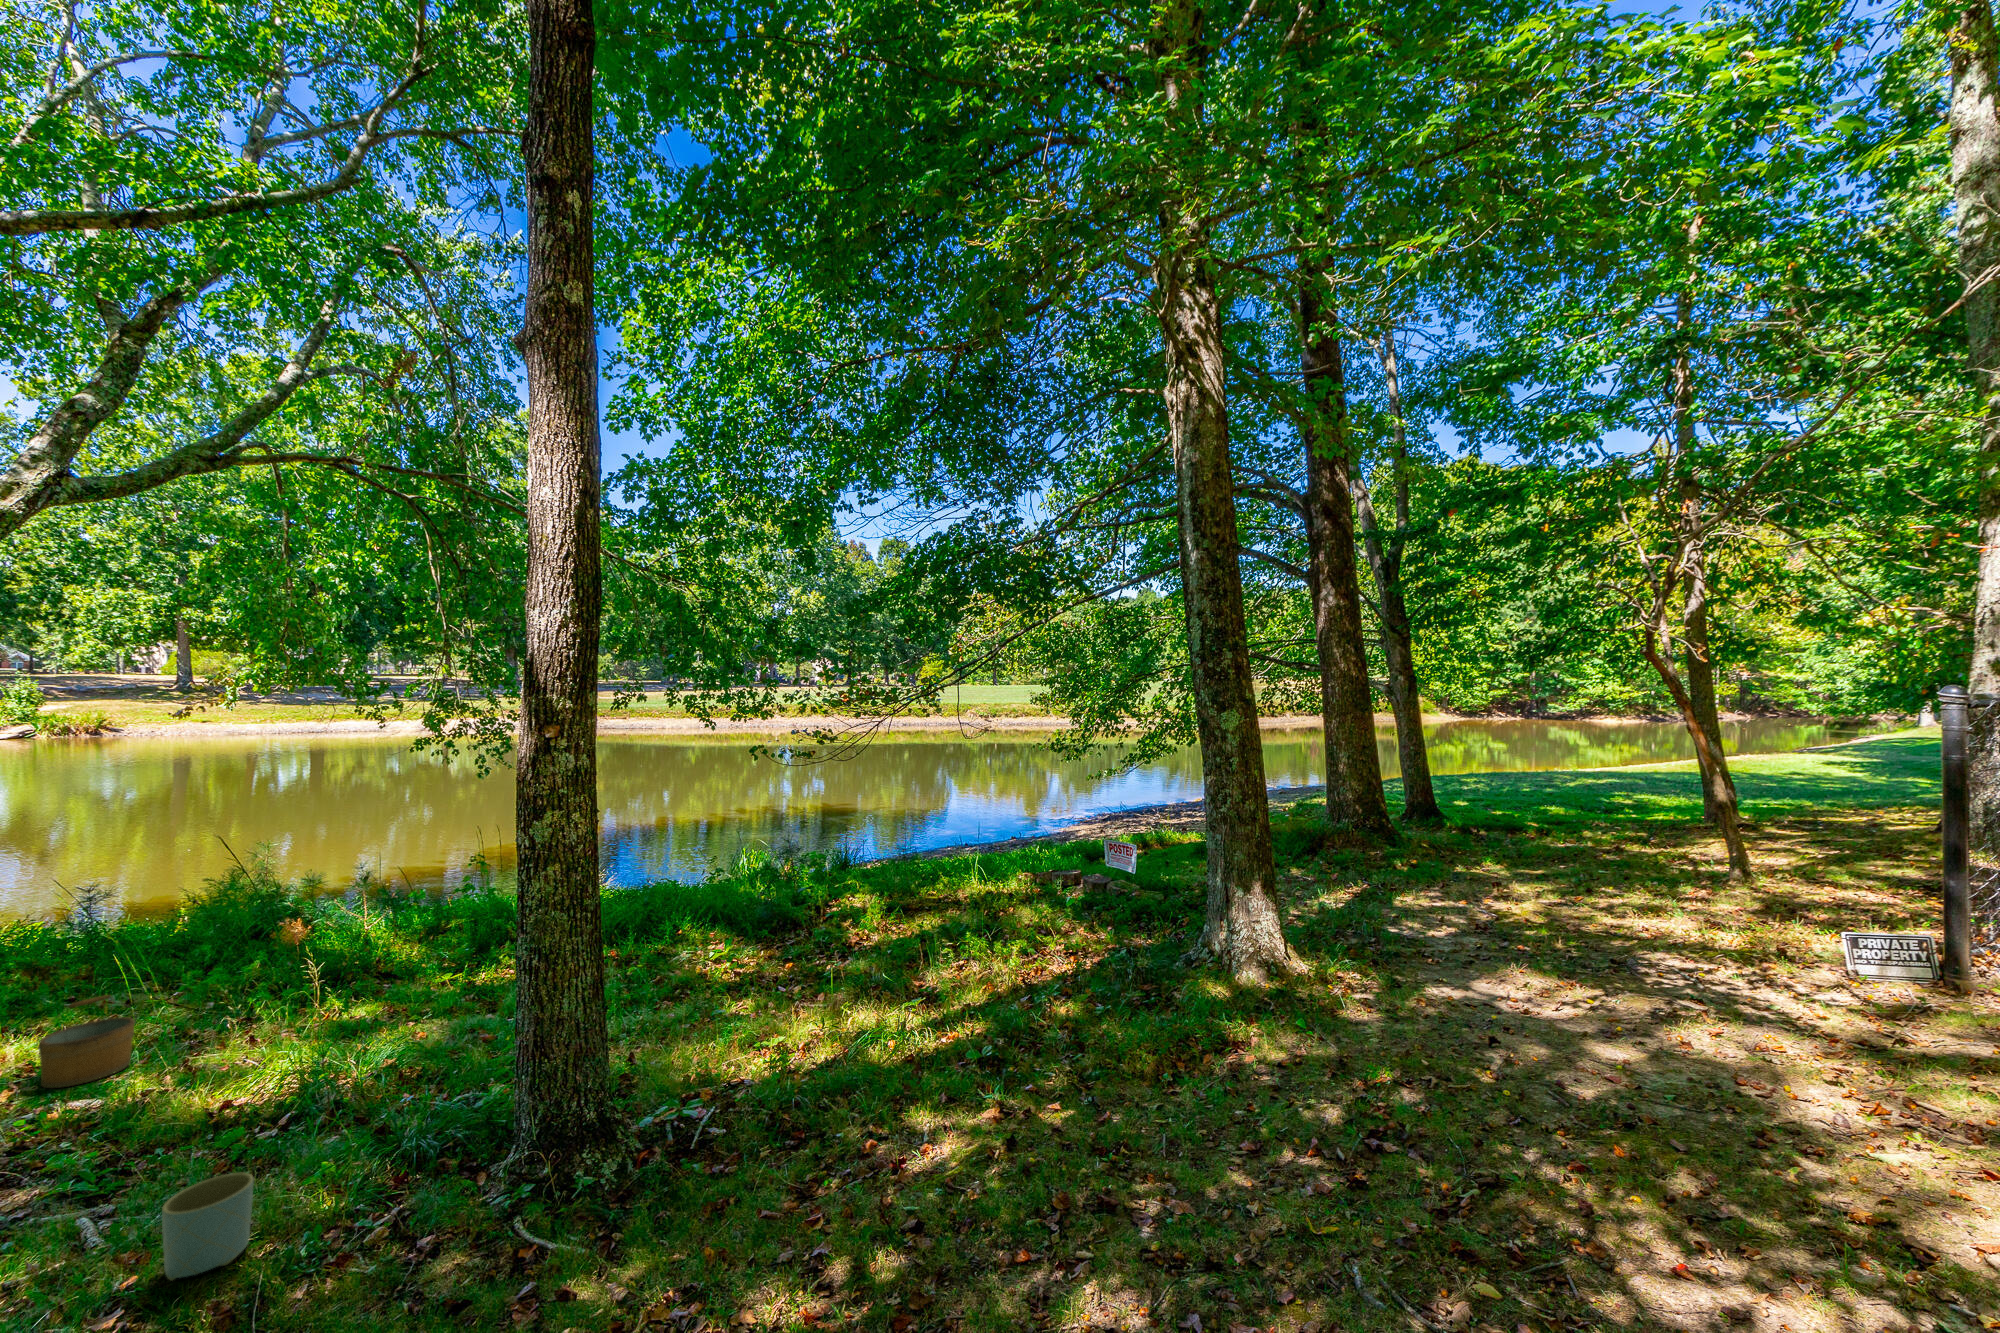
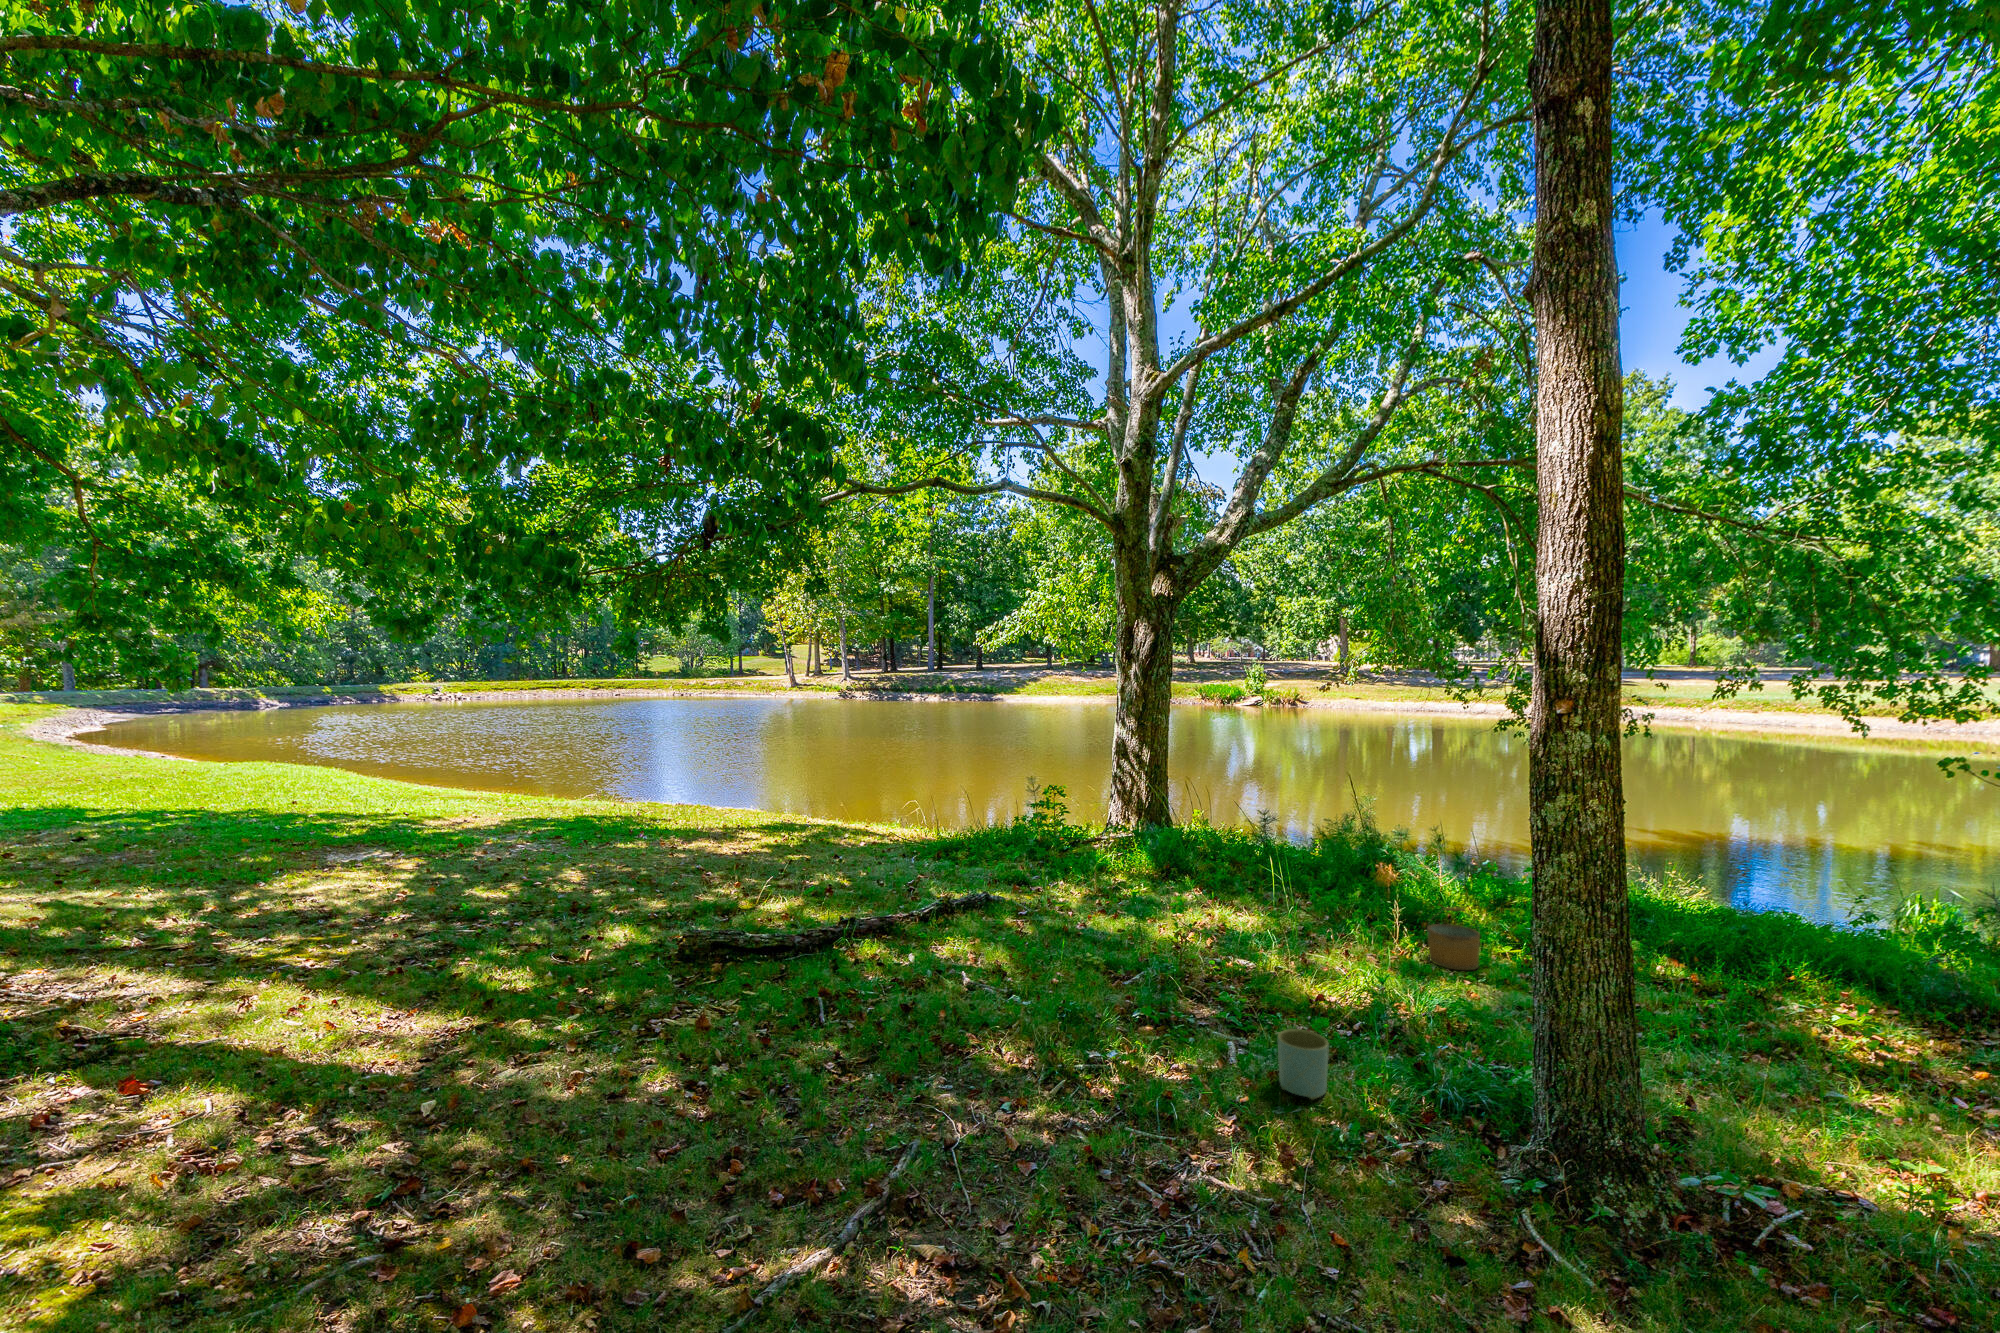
bucket: present [37,995,136,1088] -> present [1427,907,1480,970]

